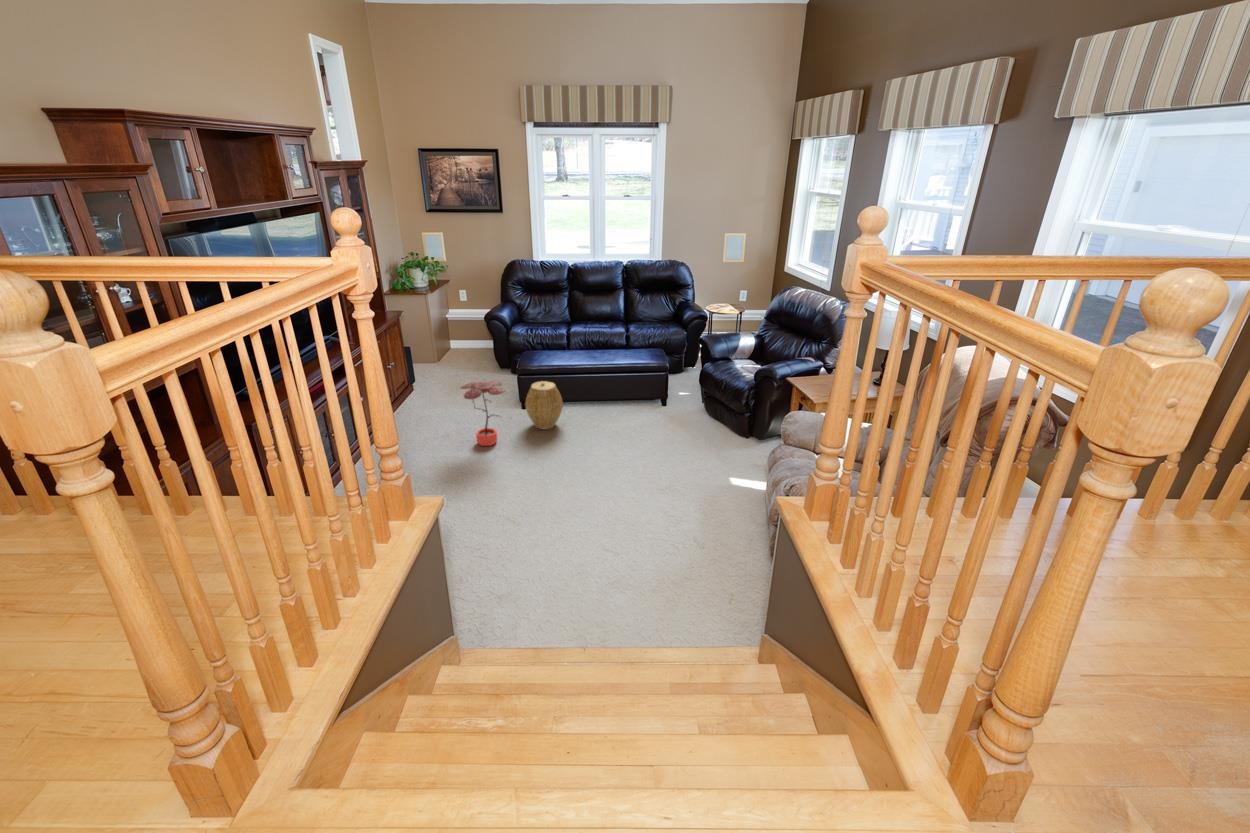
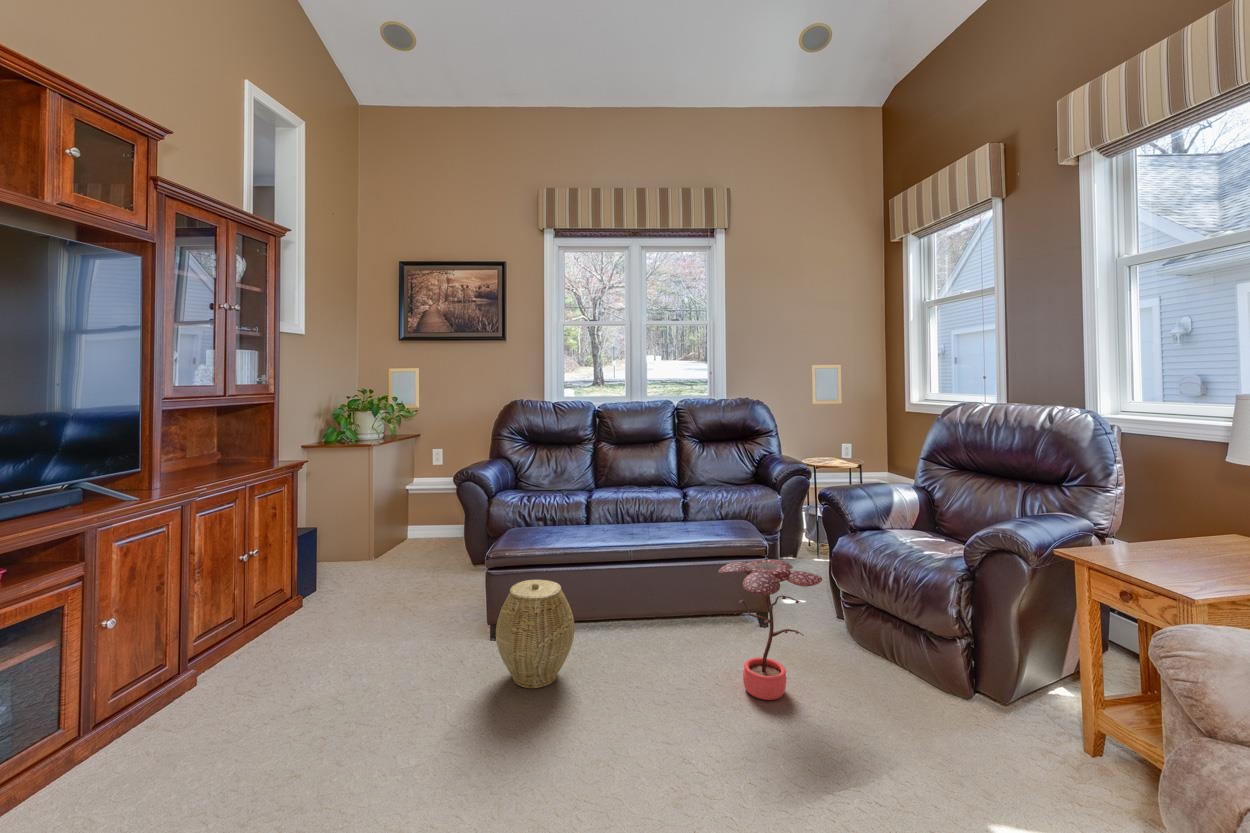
potted plant: present [461,381,506,446] -> present [718,559,822,700]

